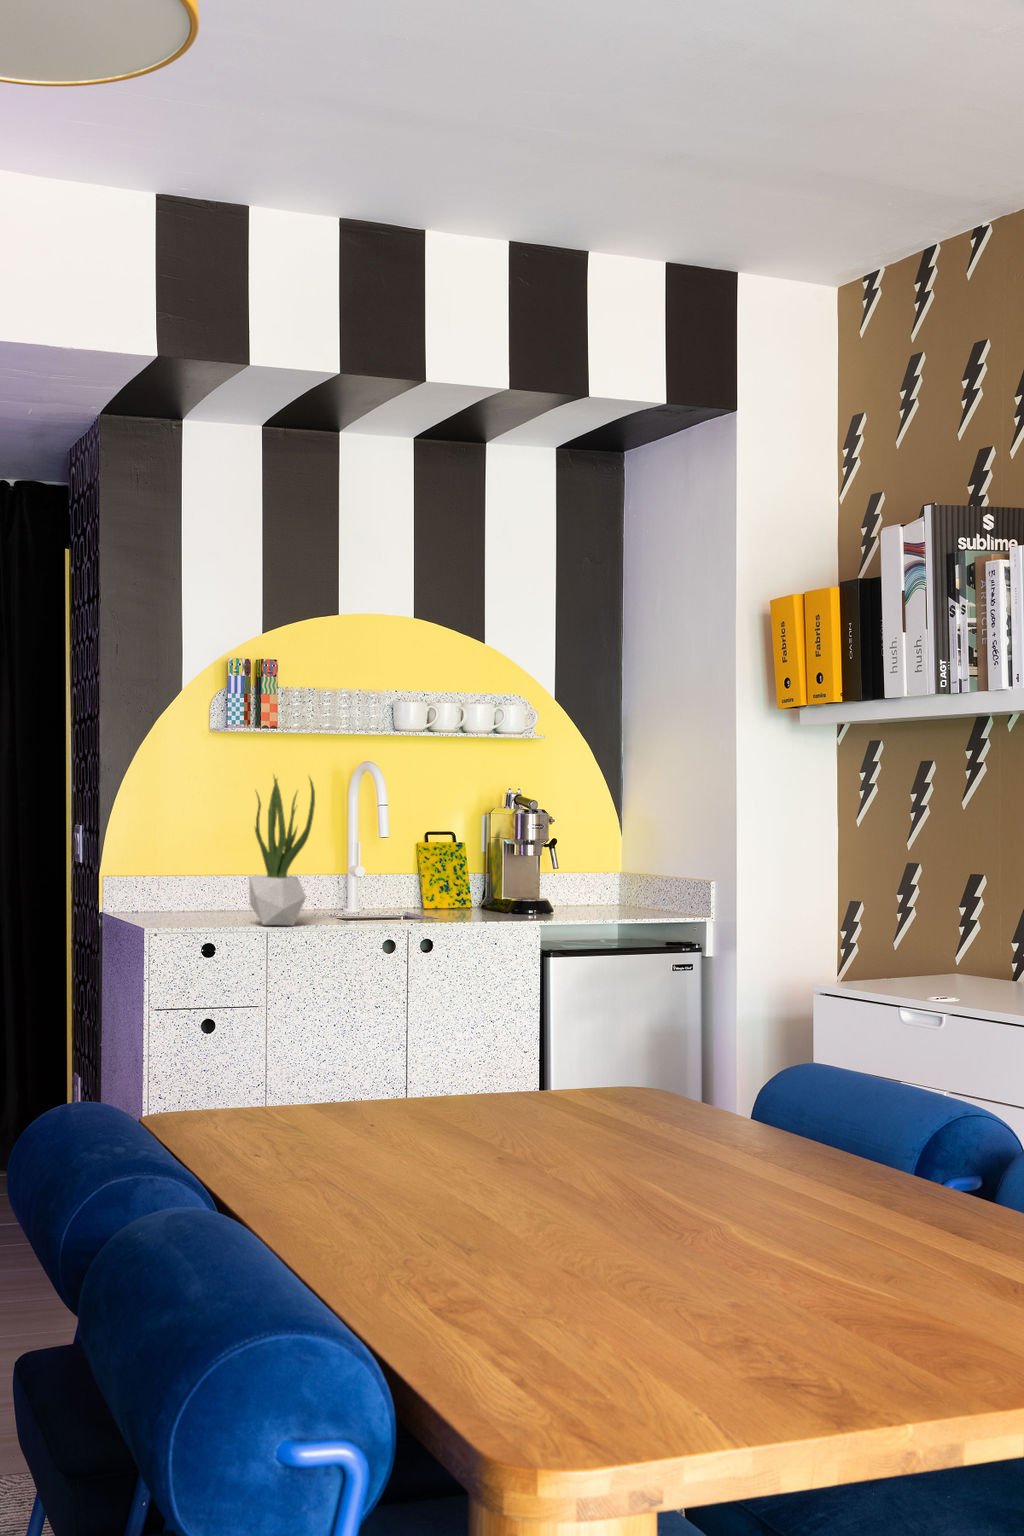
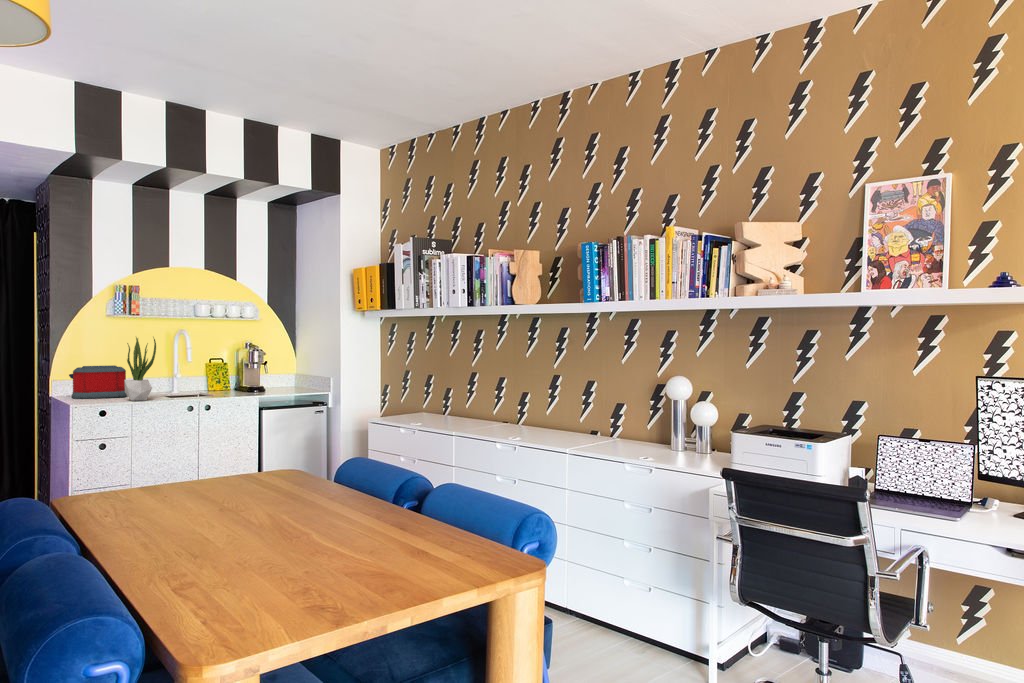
toaster: none [137,843,253,918] -> present [69,365,127,399]

